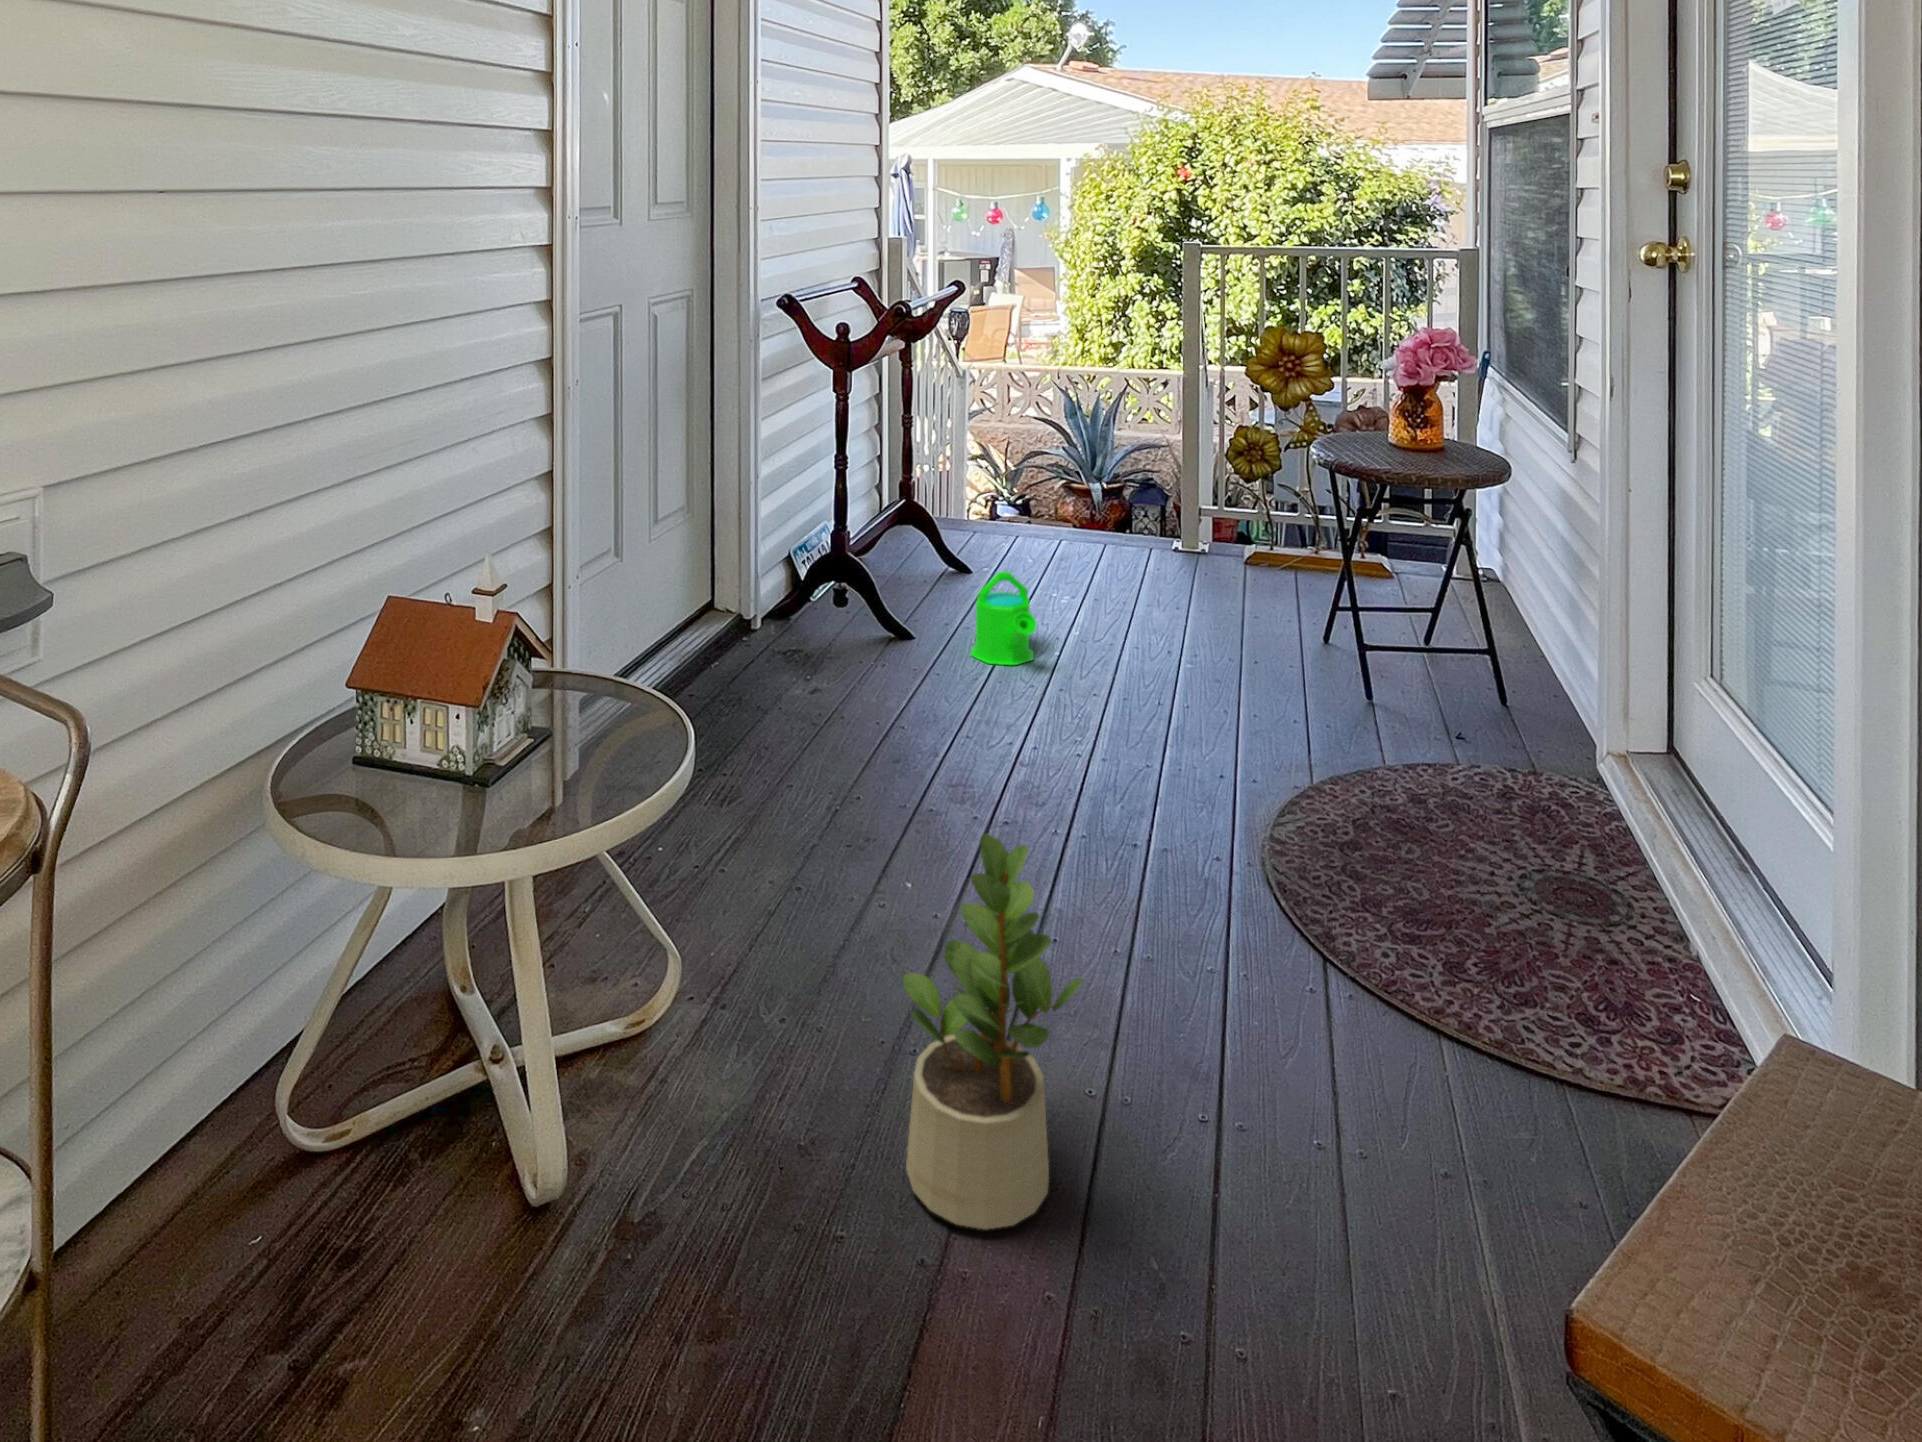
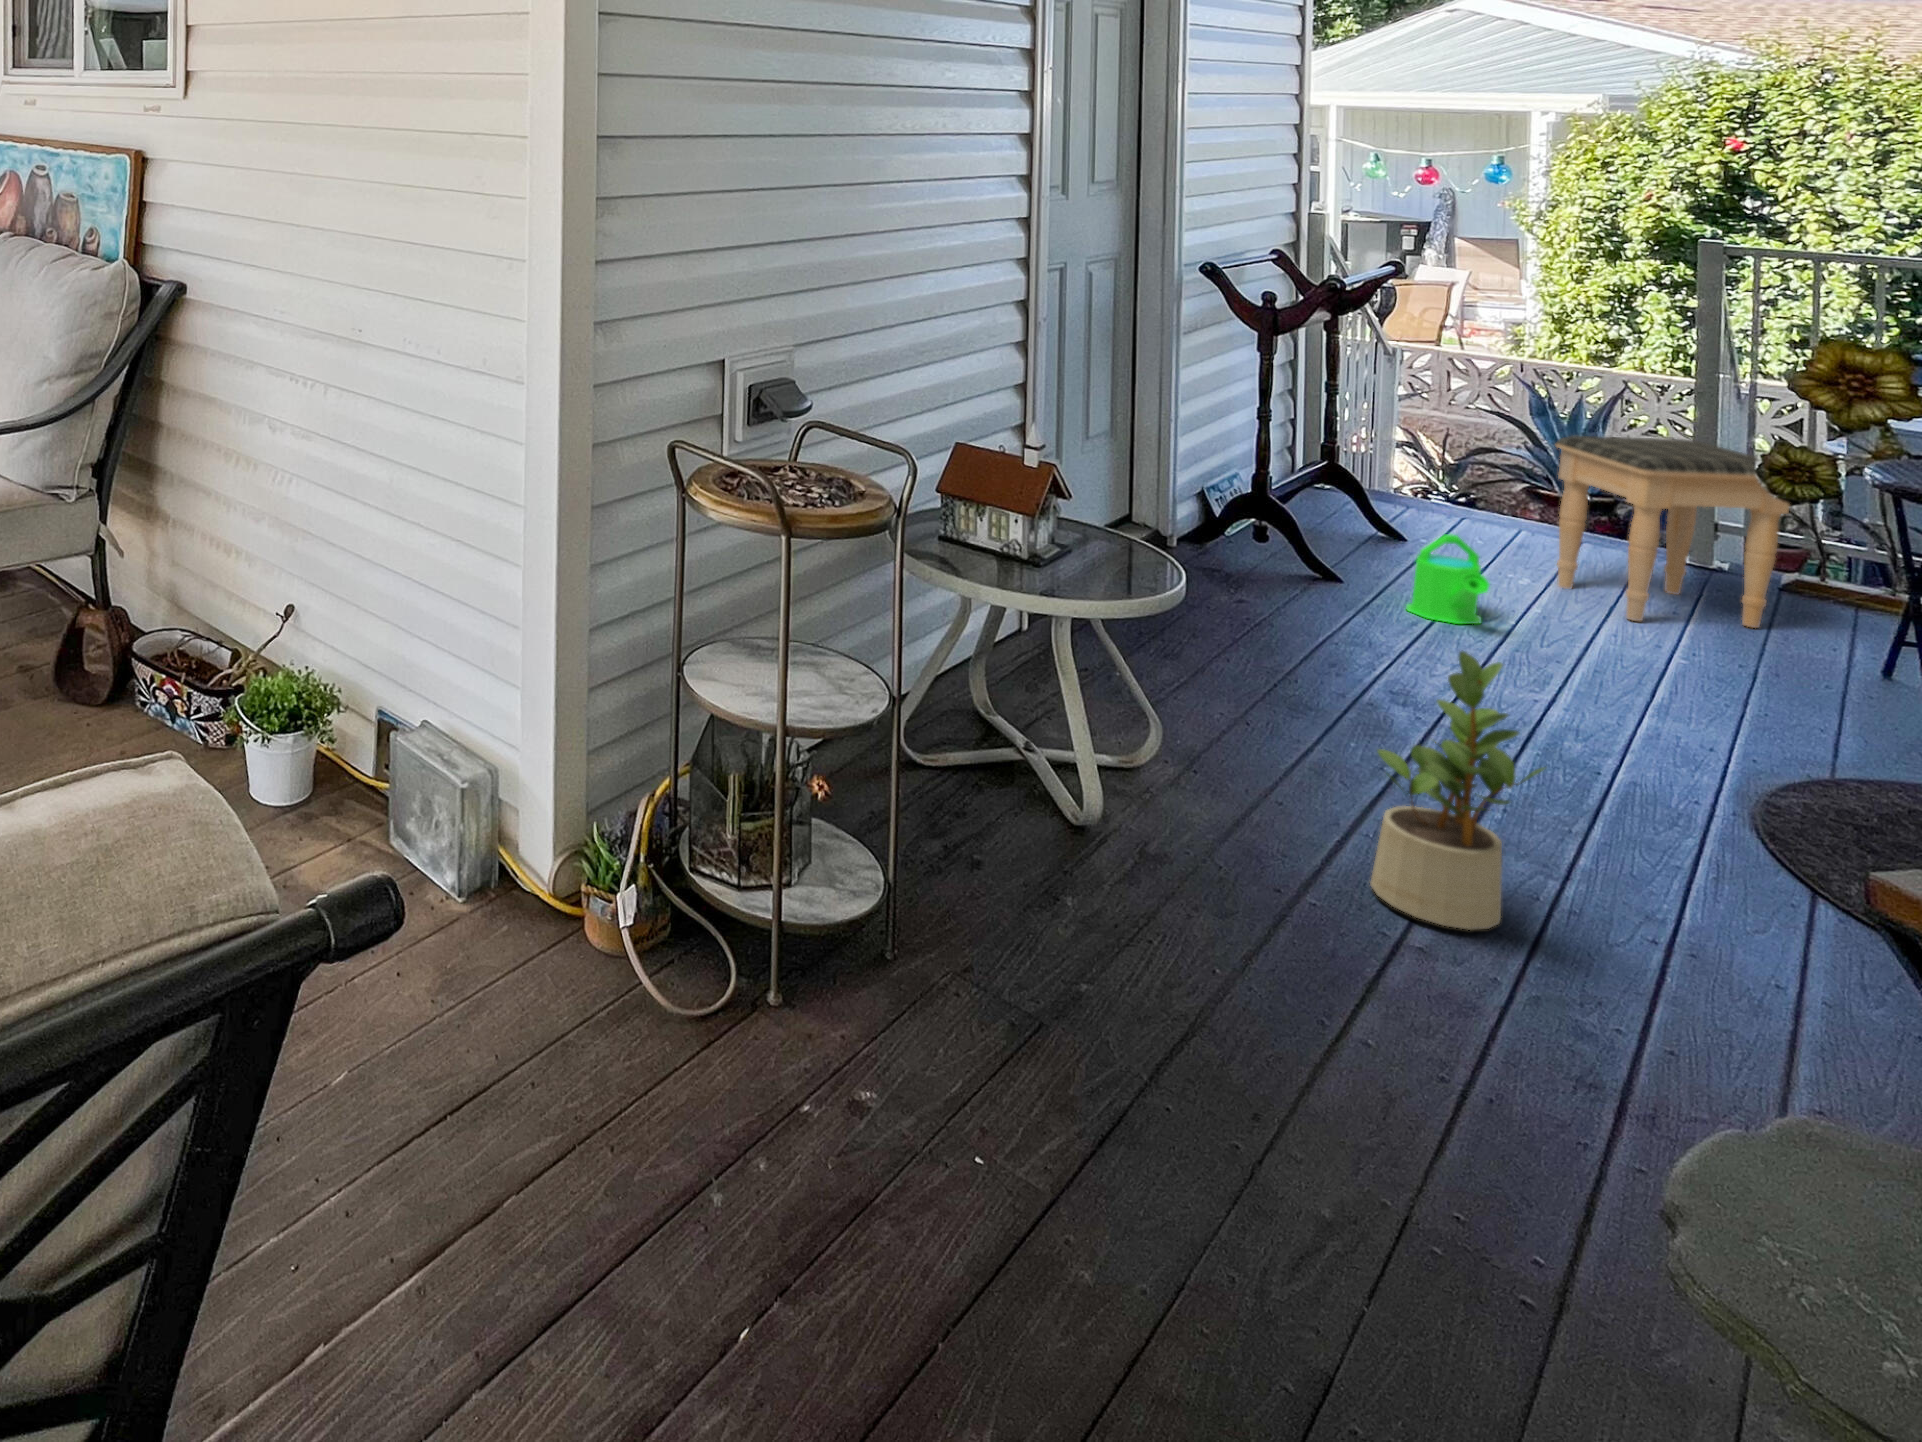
footstool: none [1083,447,1258,630] -> present [1556,436,1789,628]

